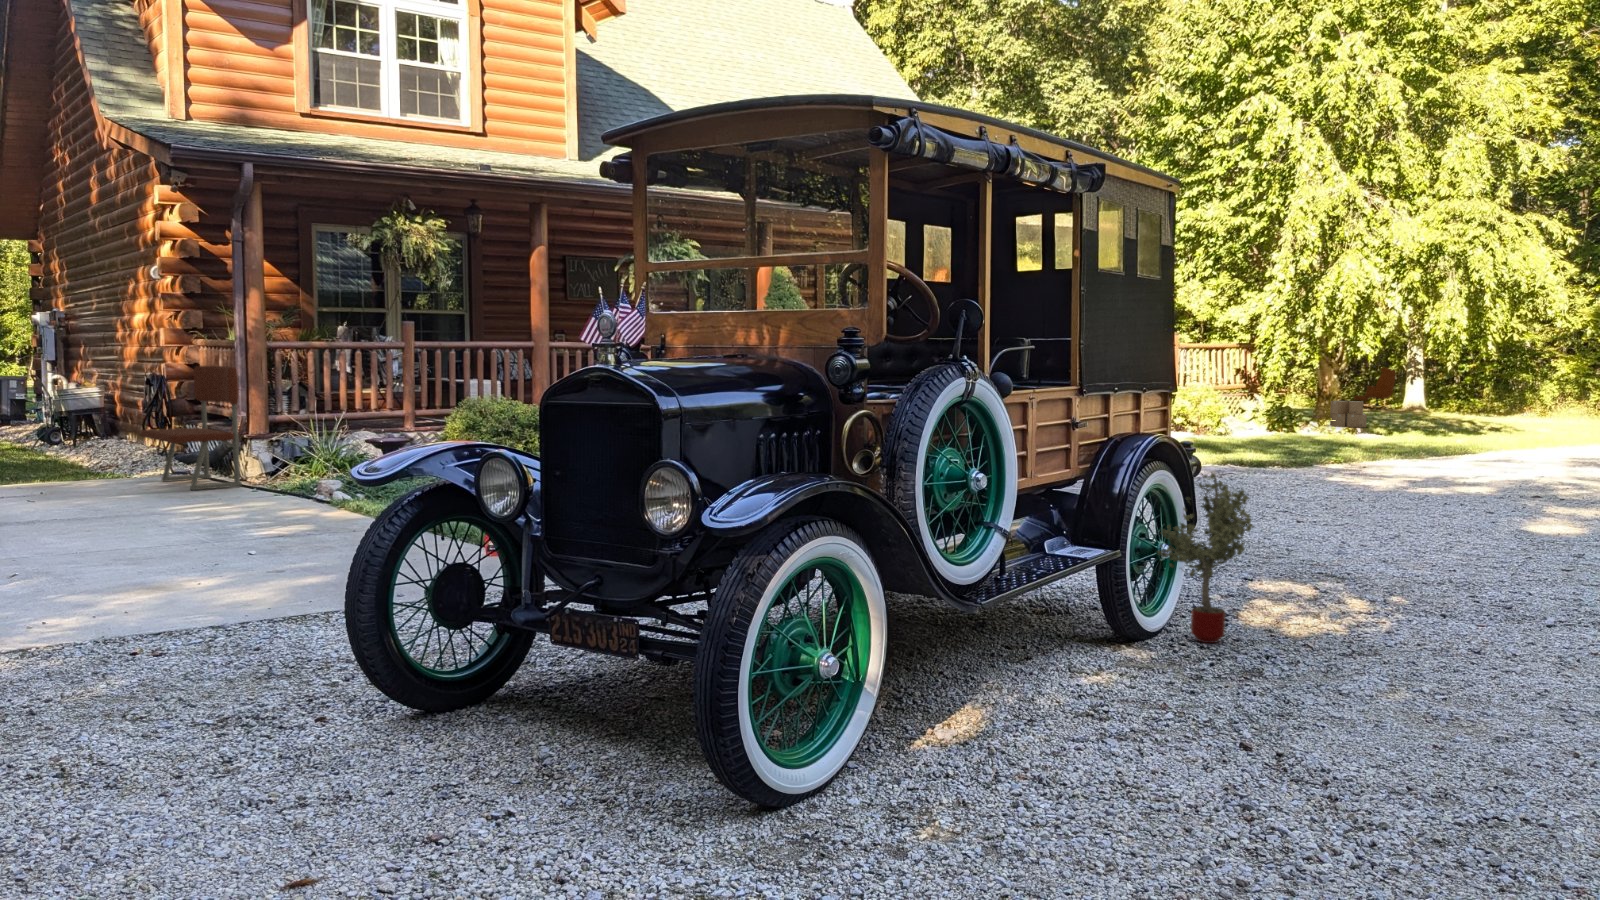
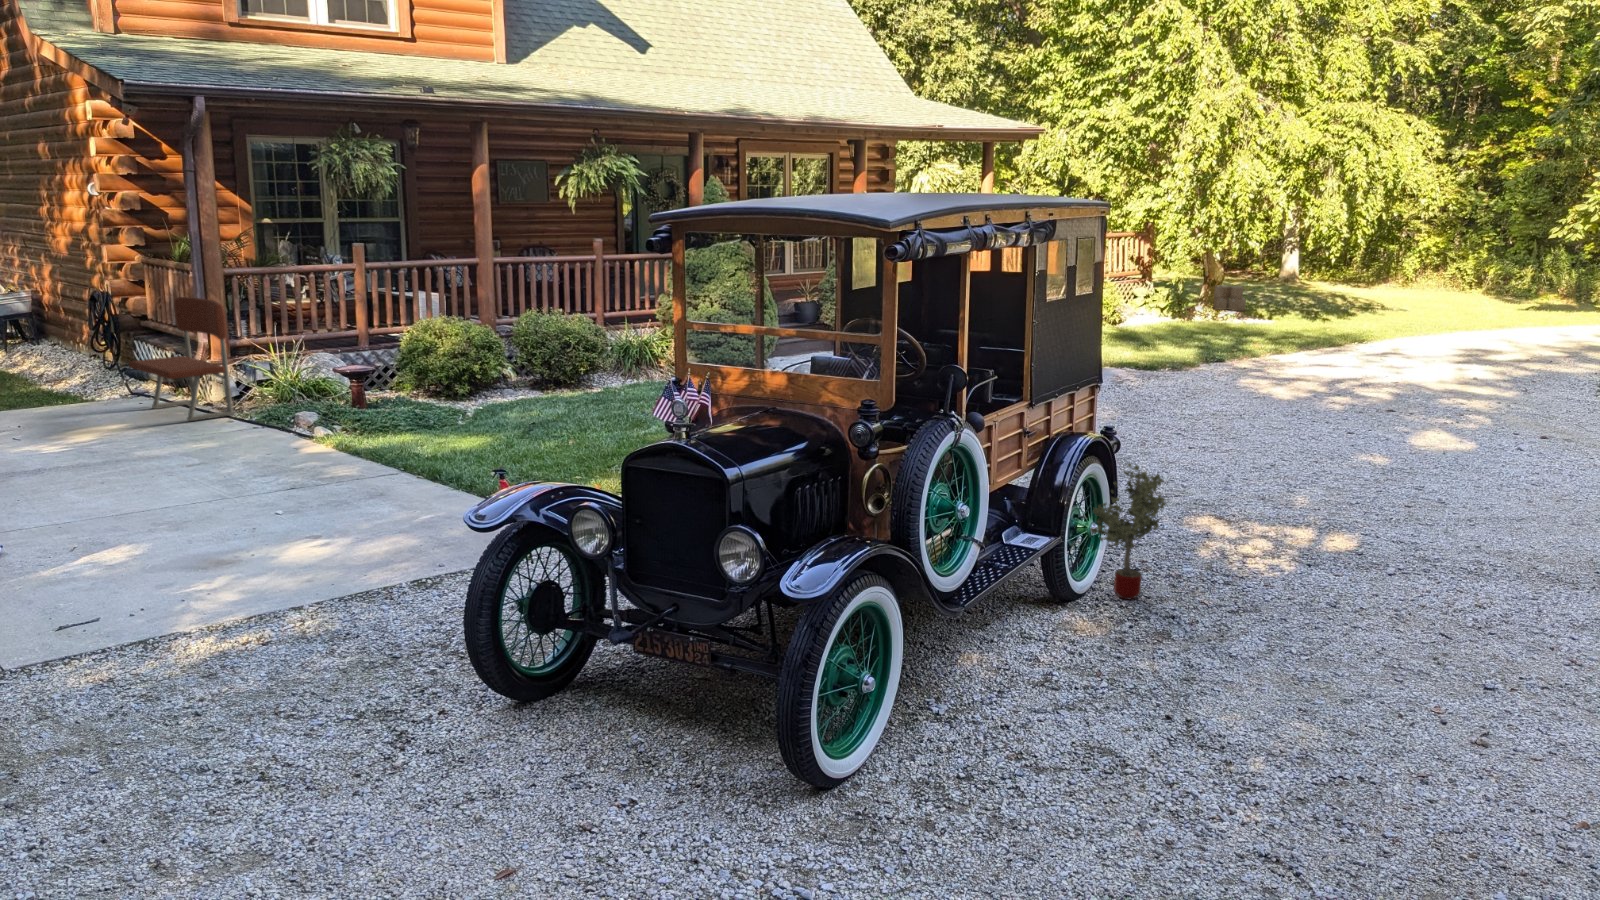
lounge chair: present [1354,367,1396,408] -> none [1230,244,1274,283]

